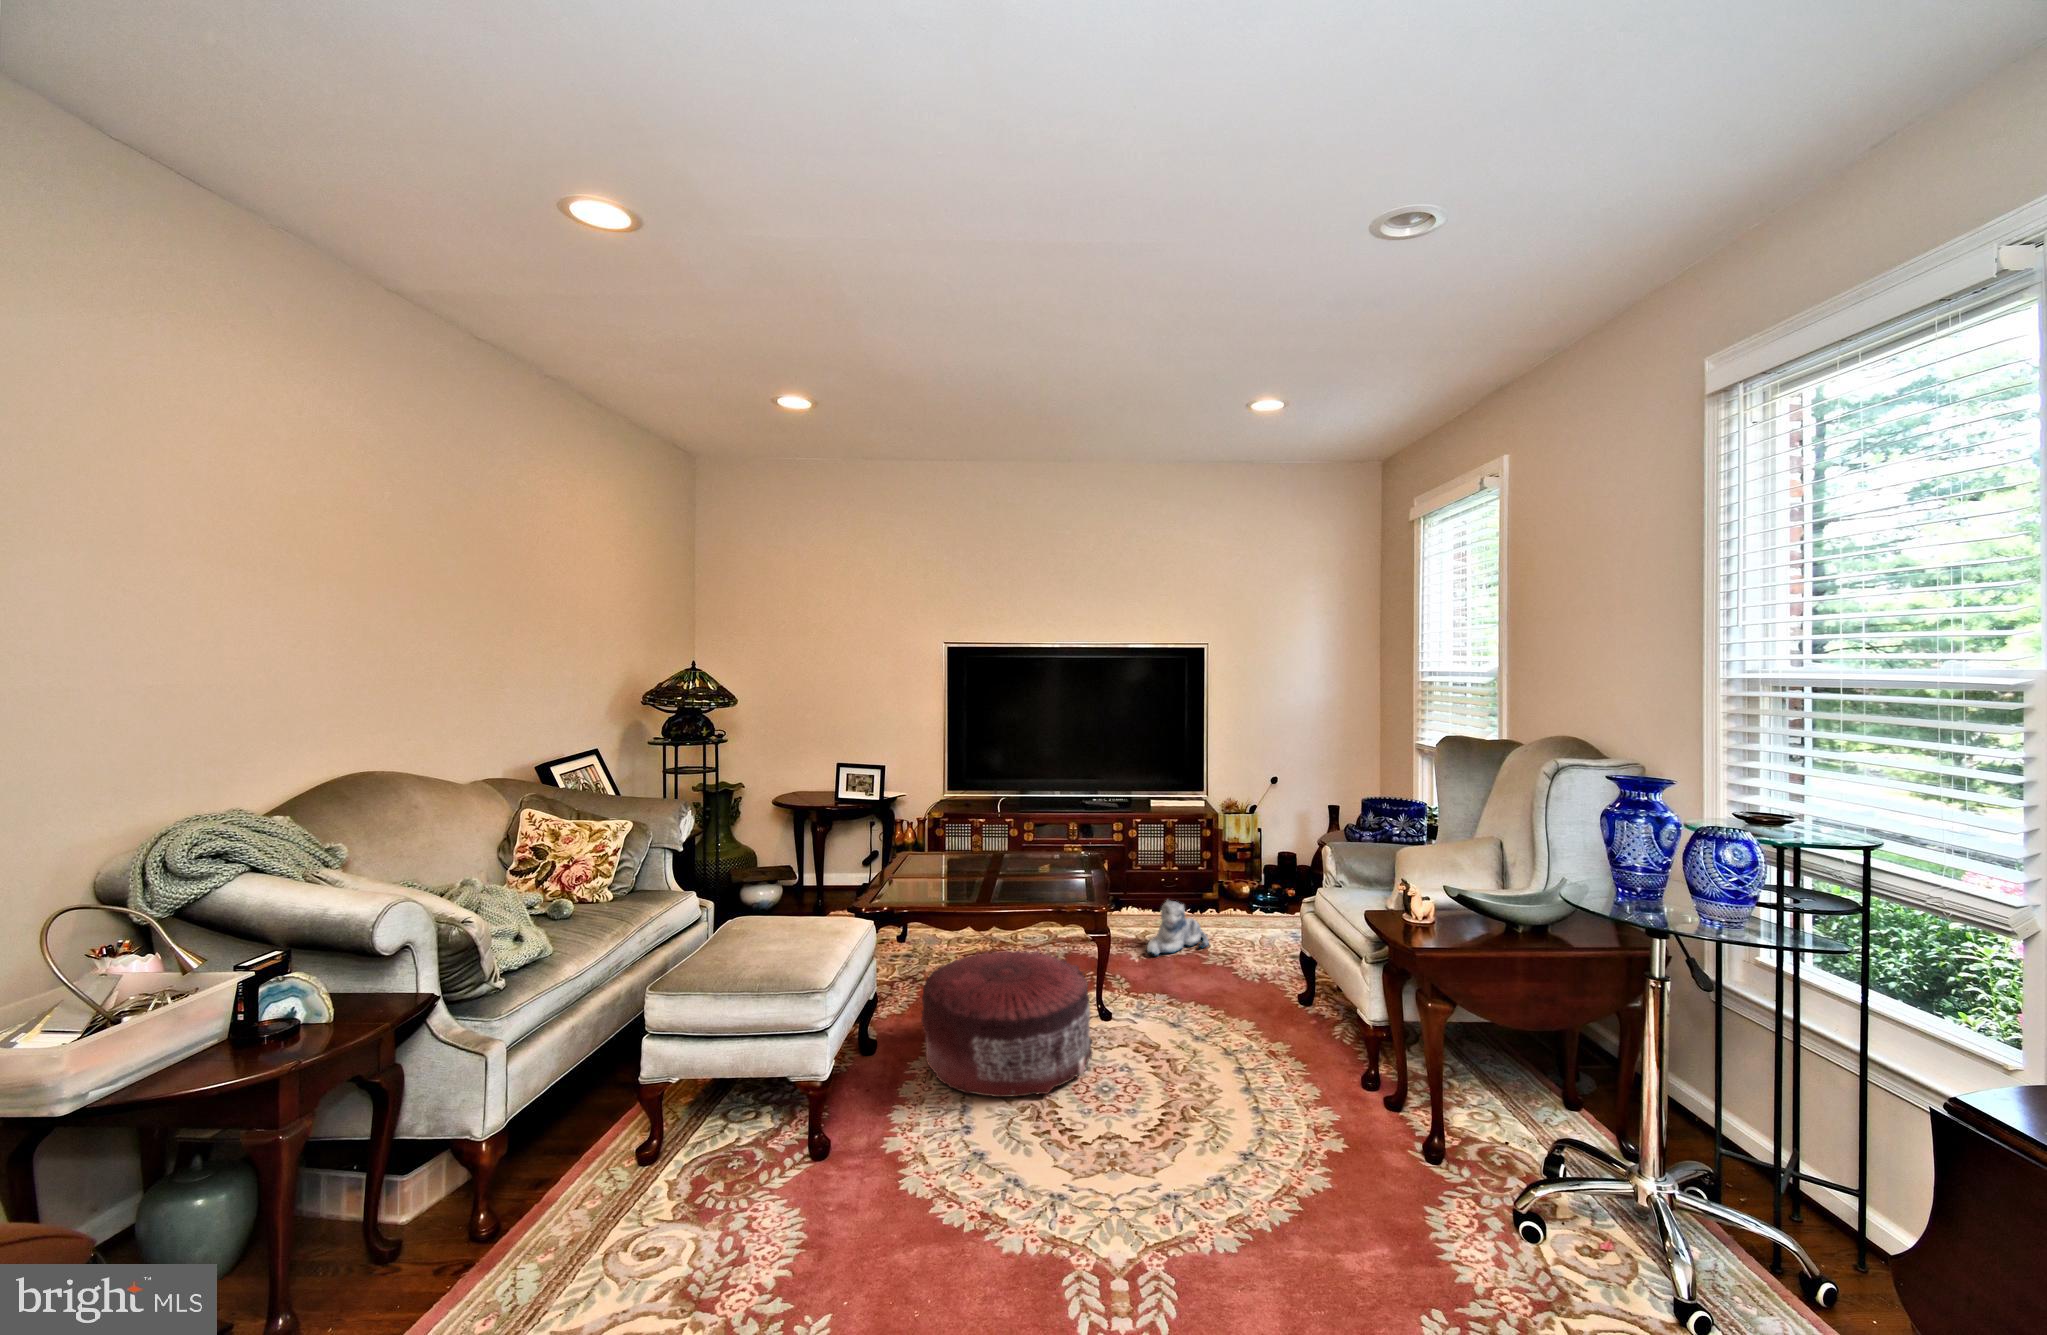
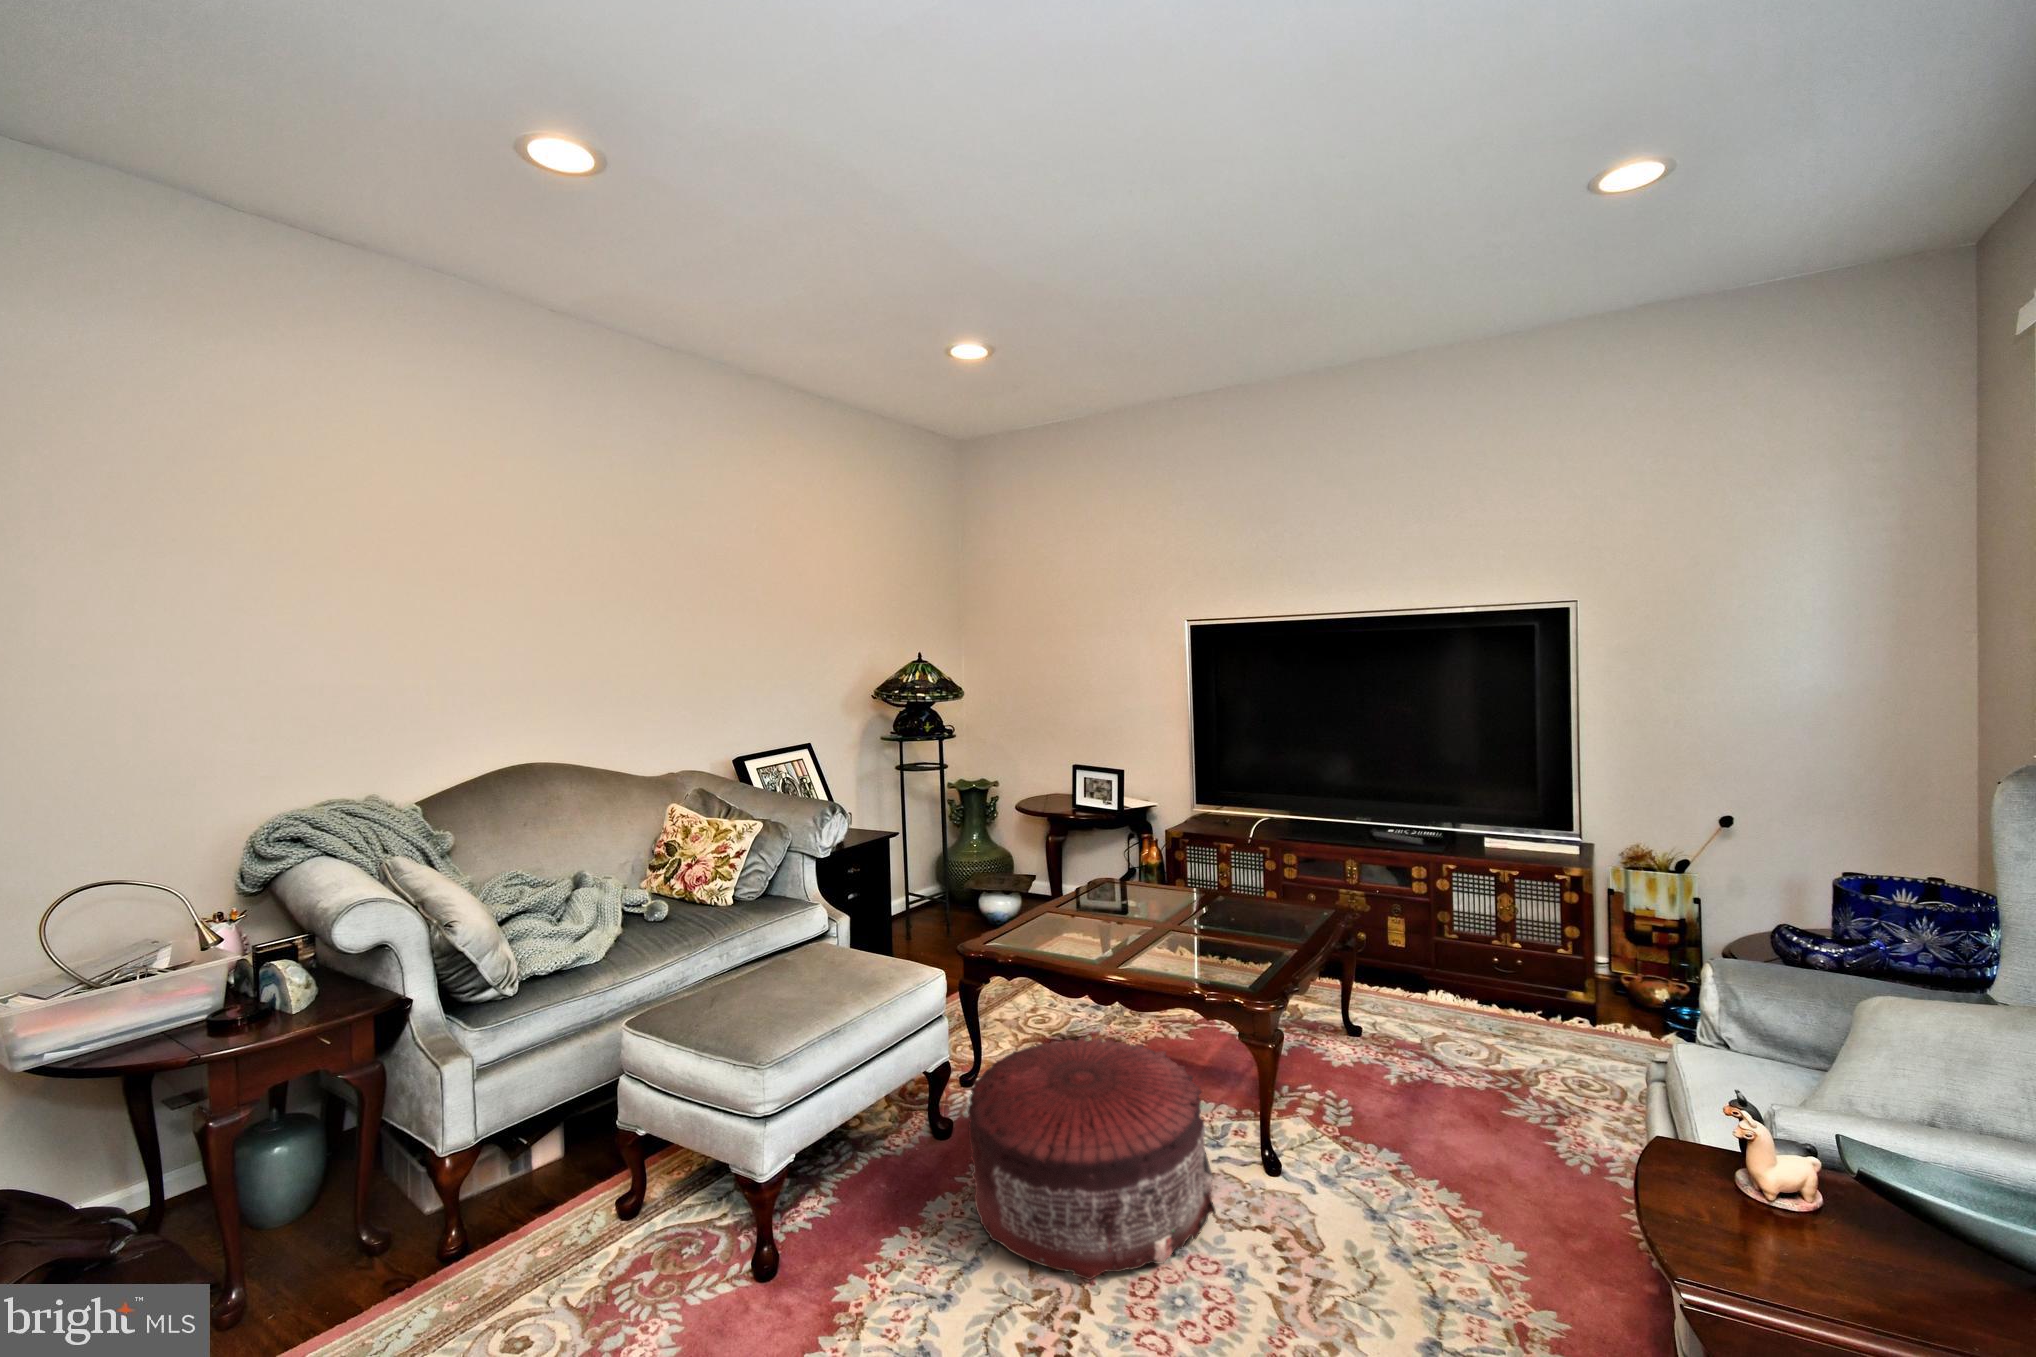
plush toy: present [1147,900,1209,955] -> none [1412,998,1539,1086]

